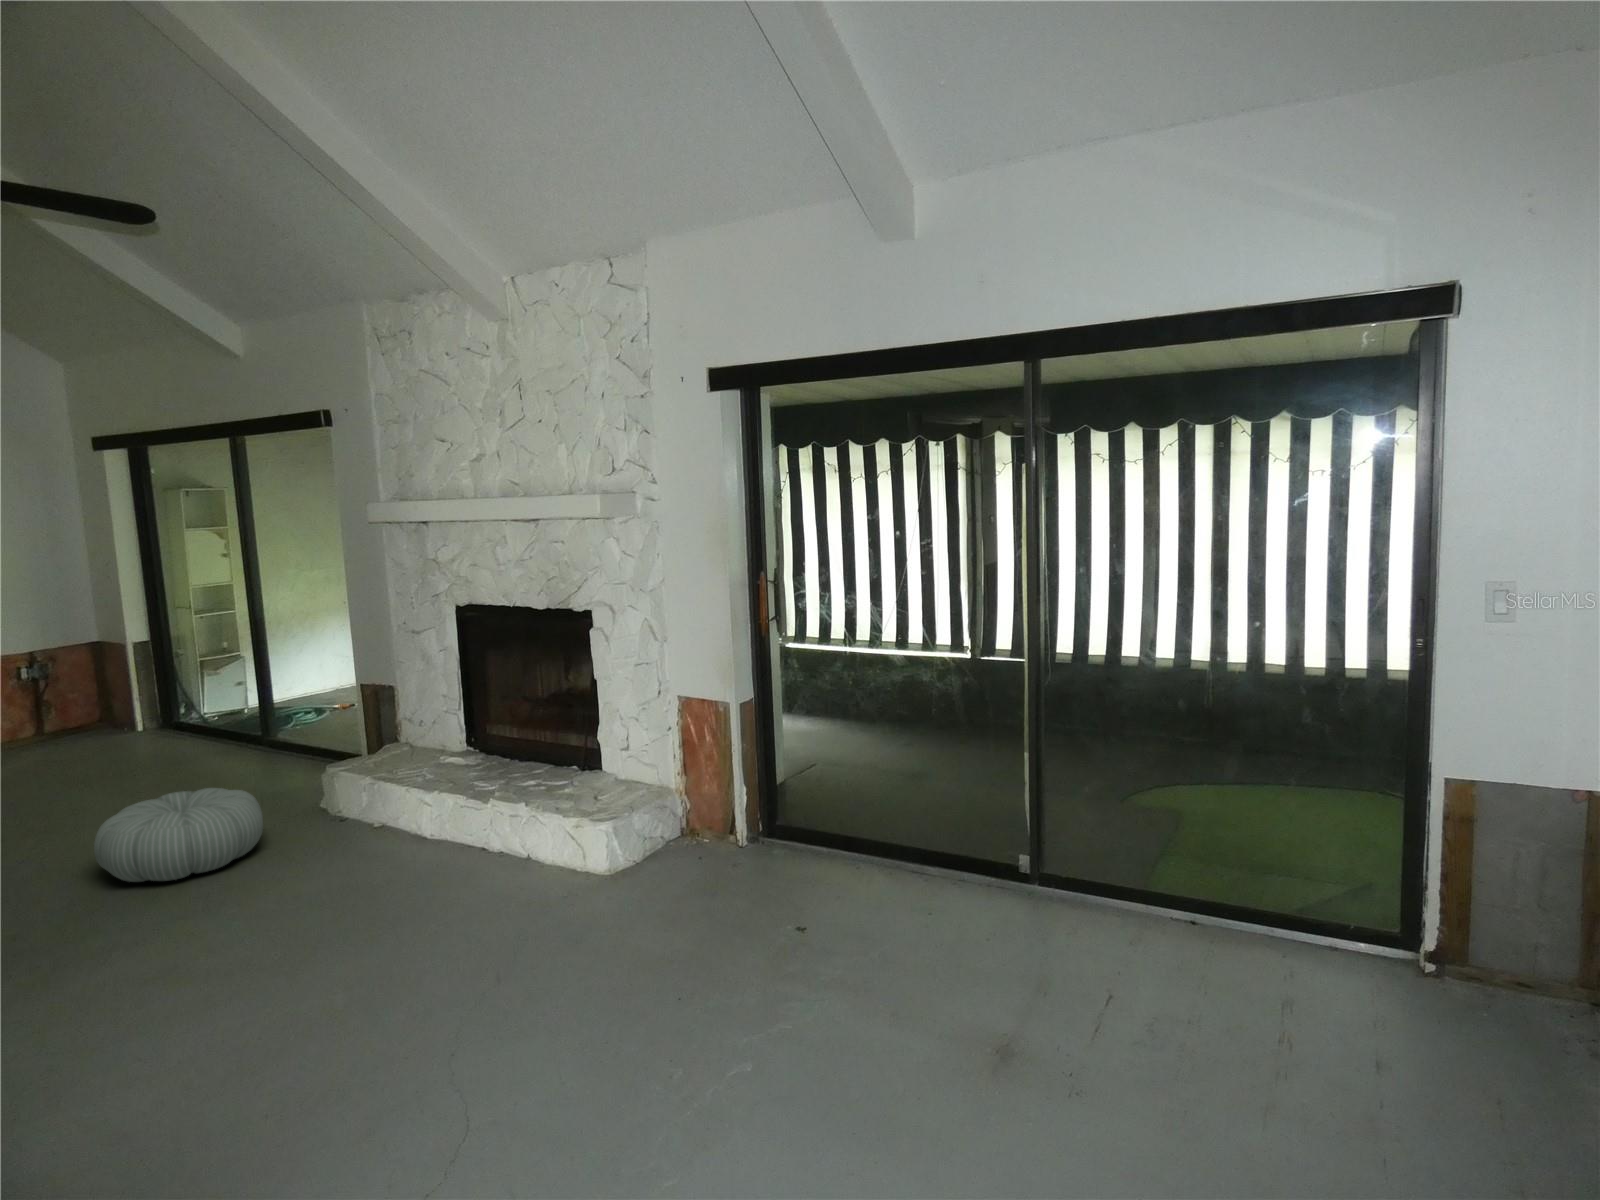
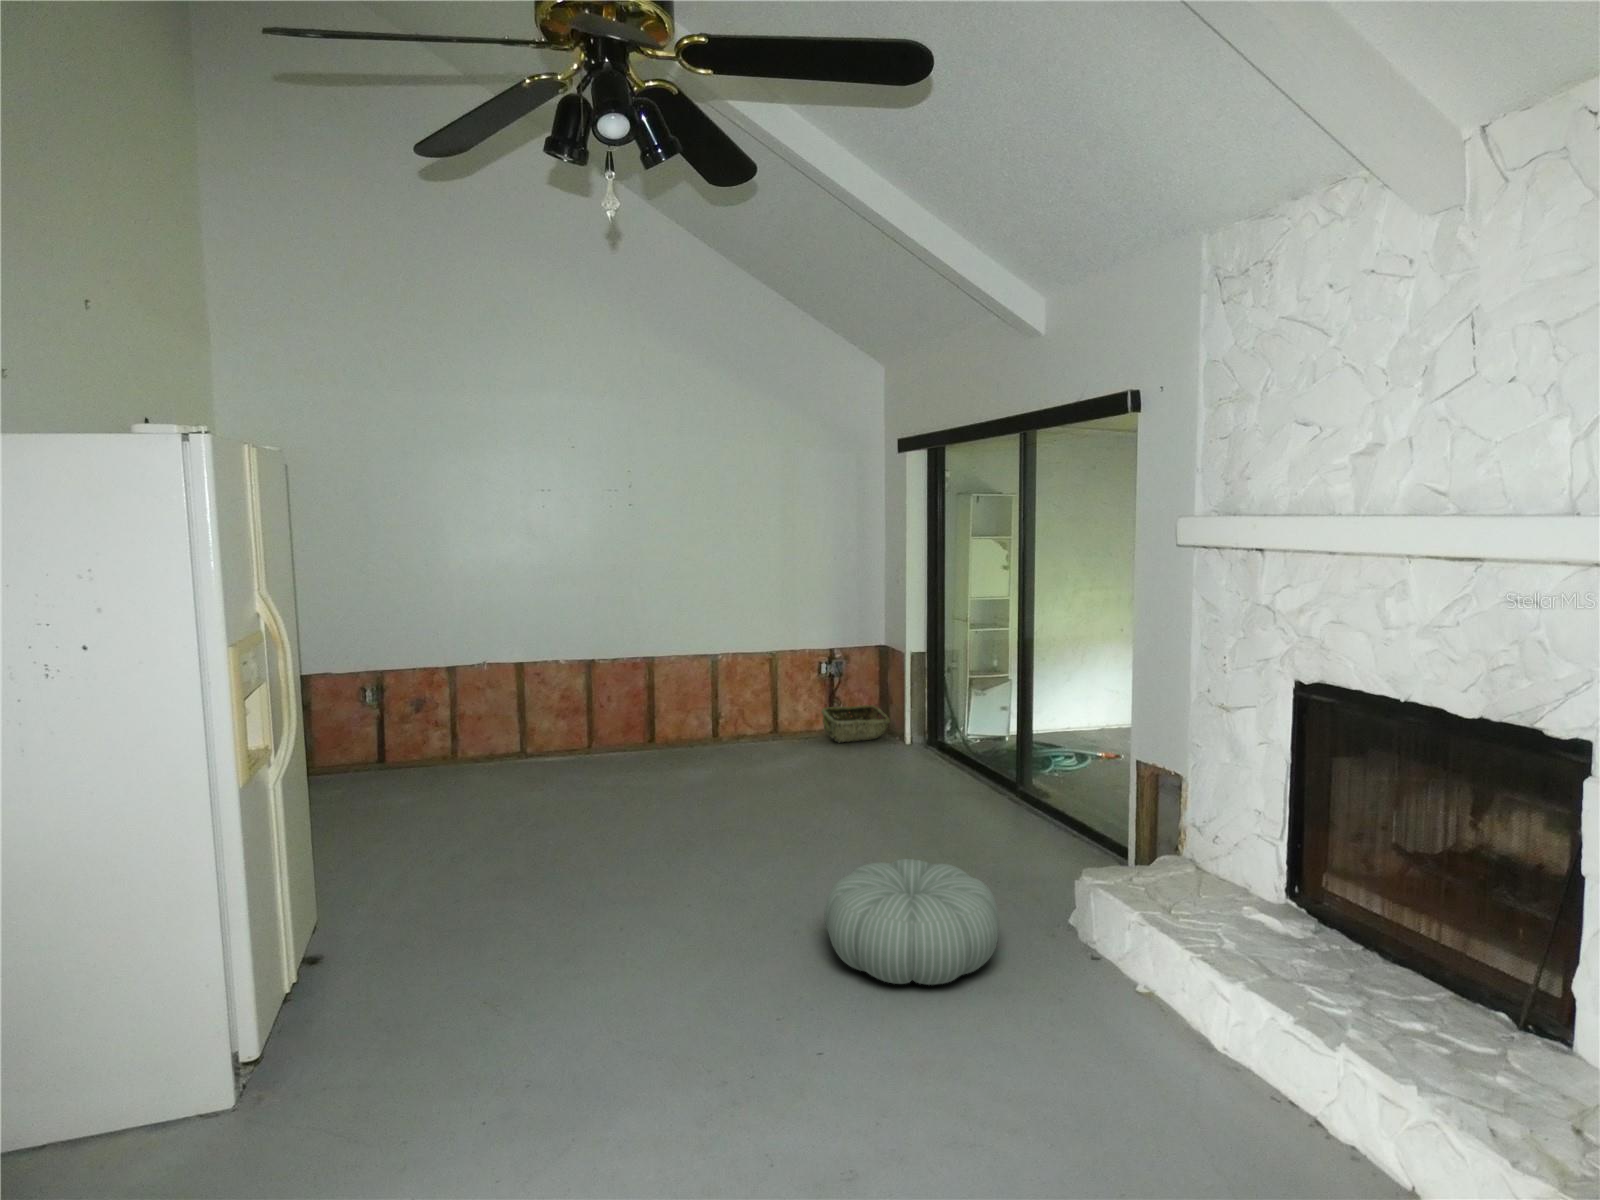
woven basket: none [23,705,114,748] -> present [821,705,890,742]

